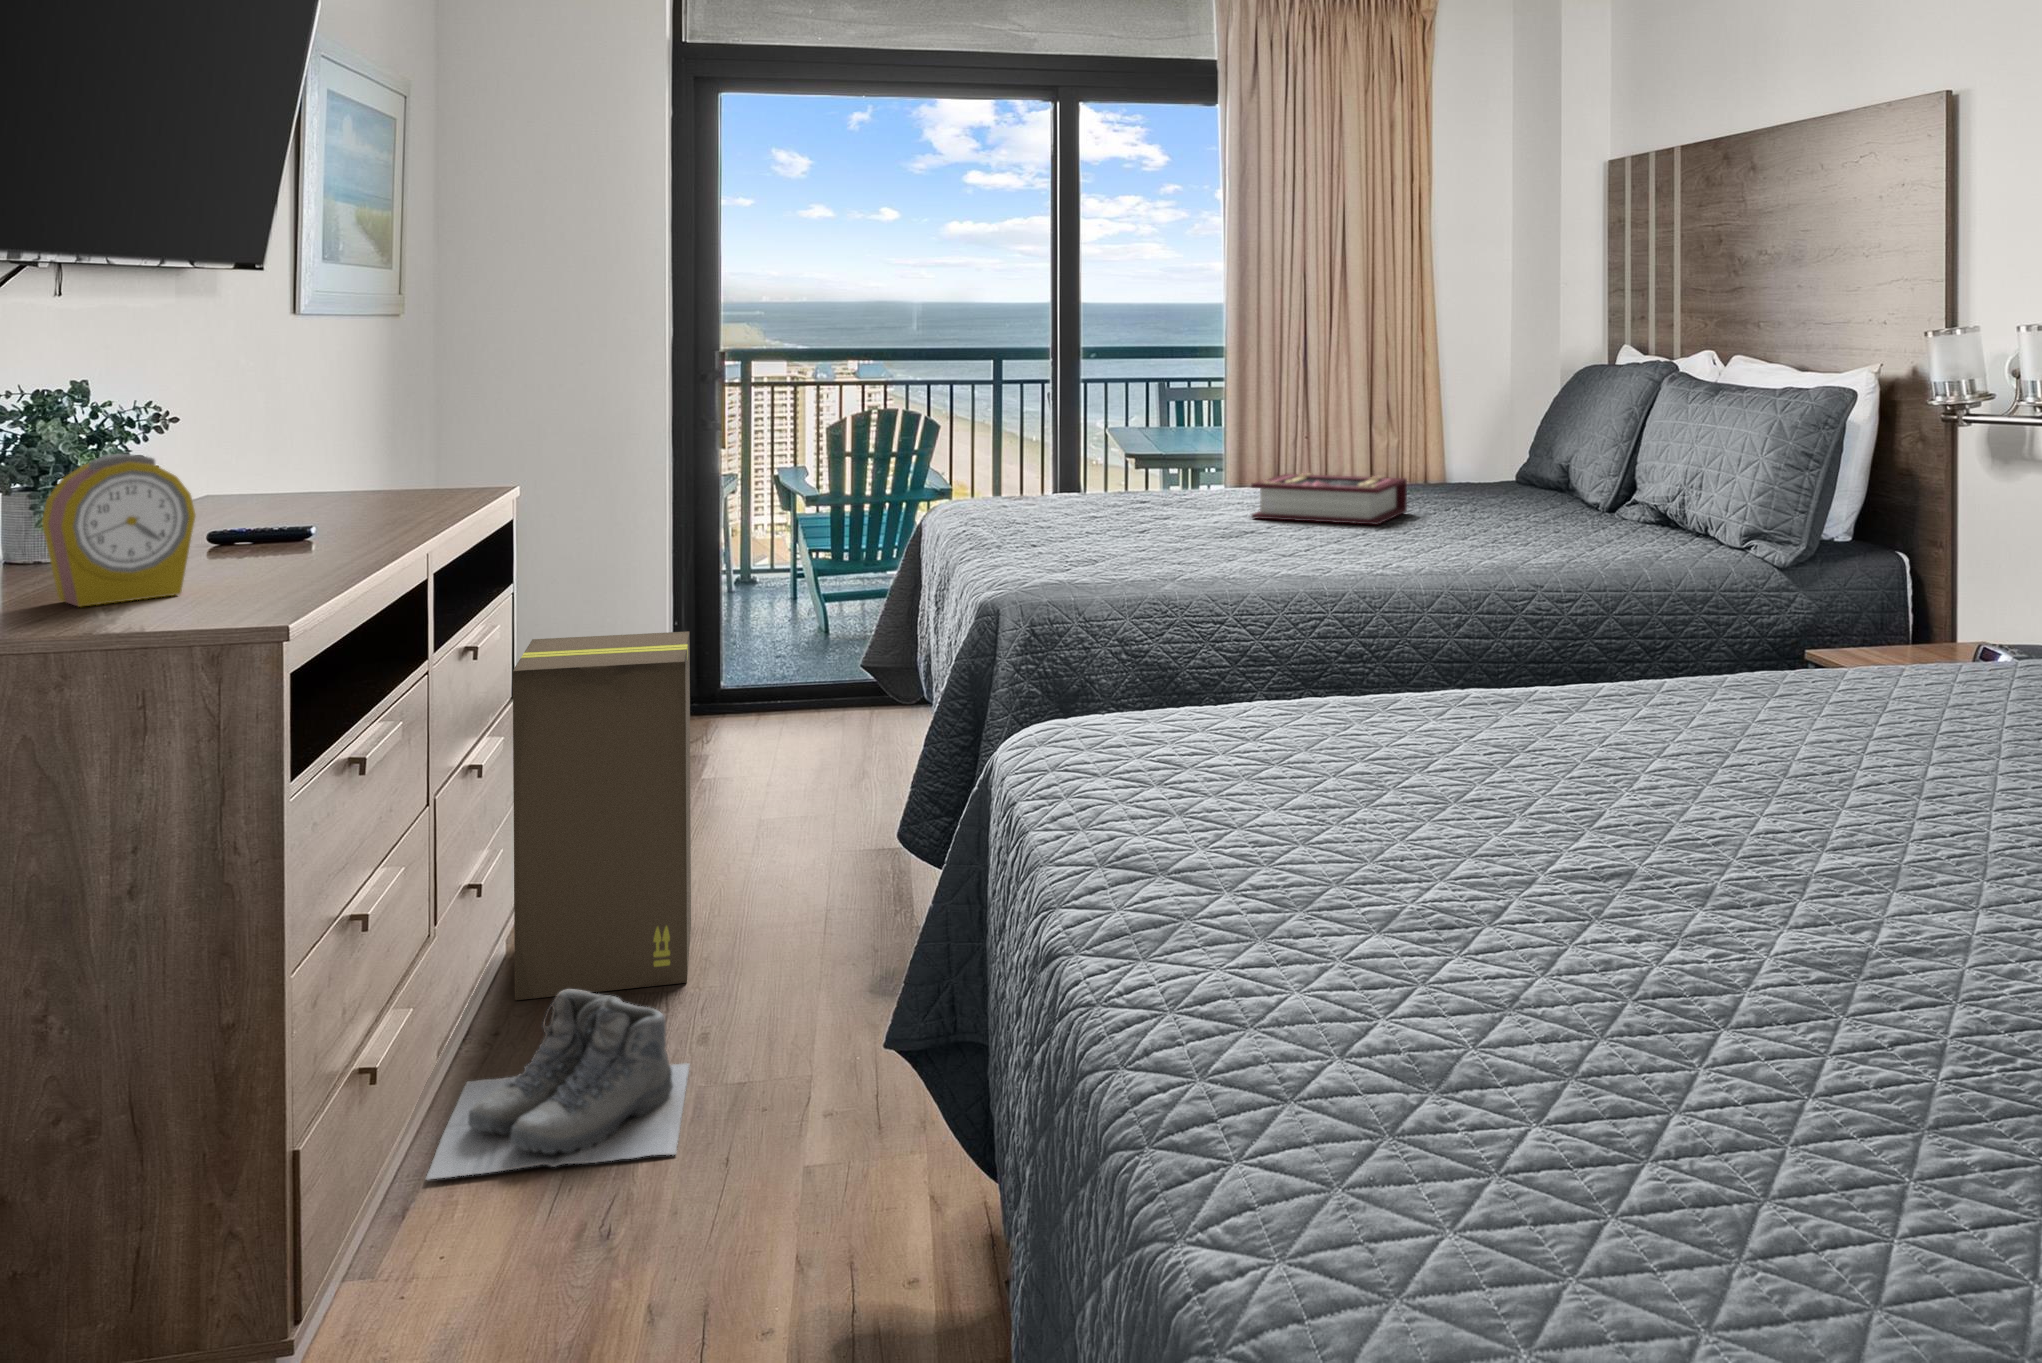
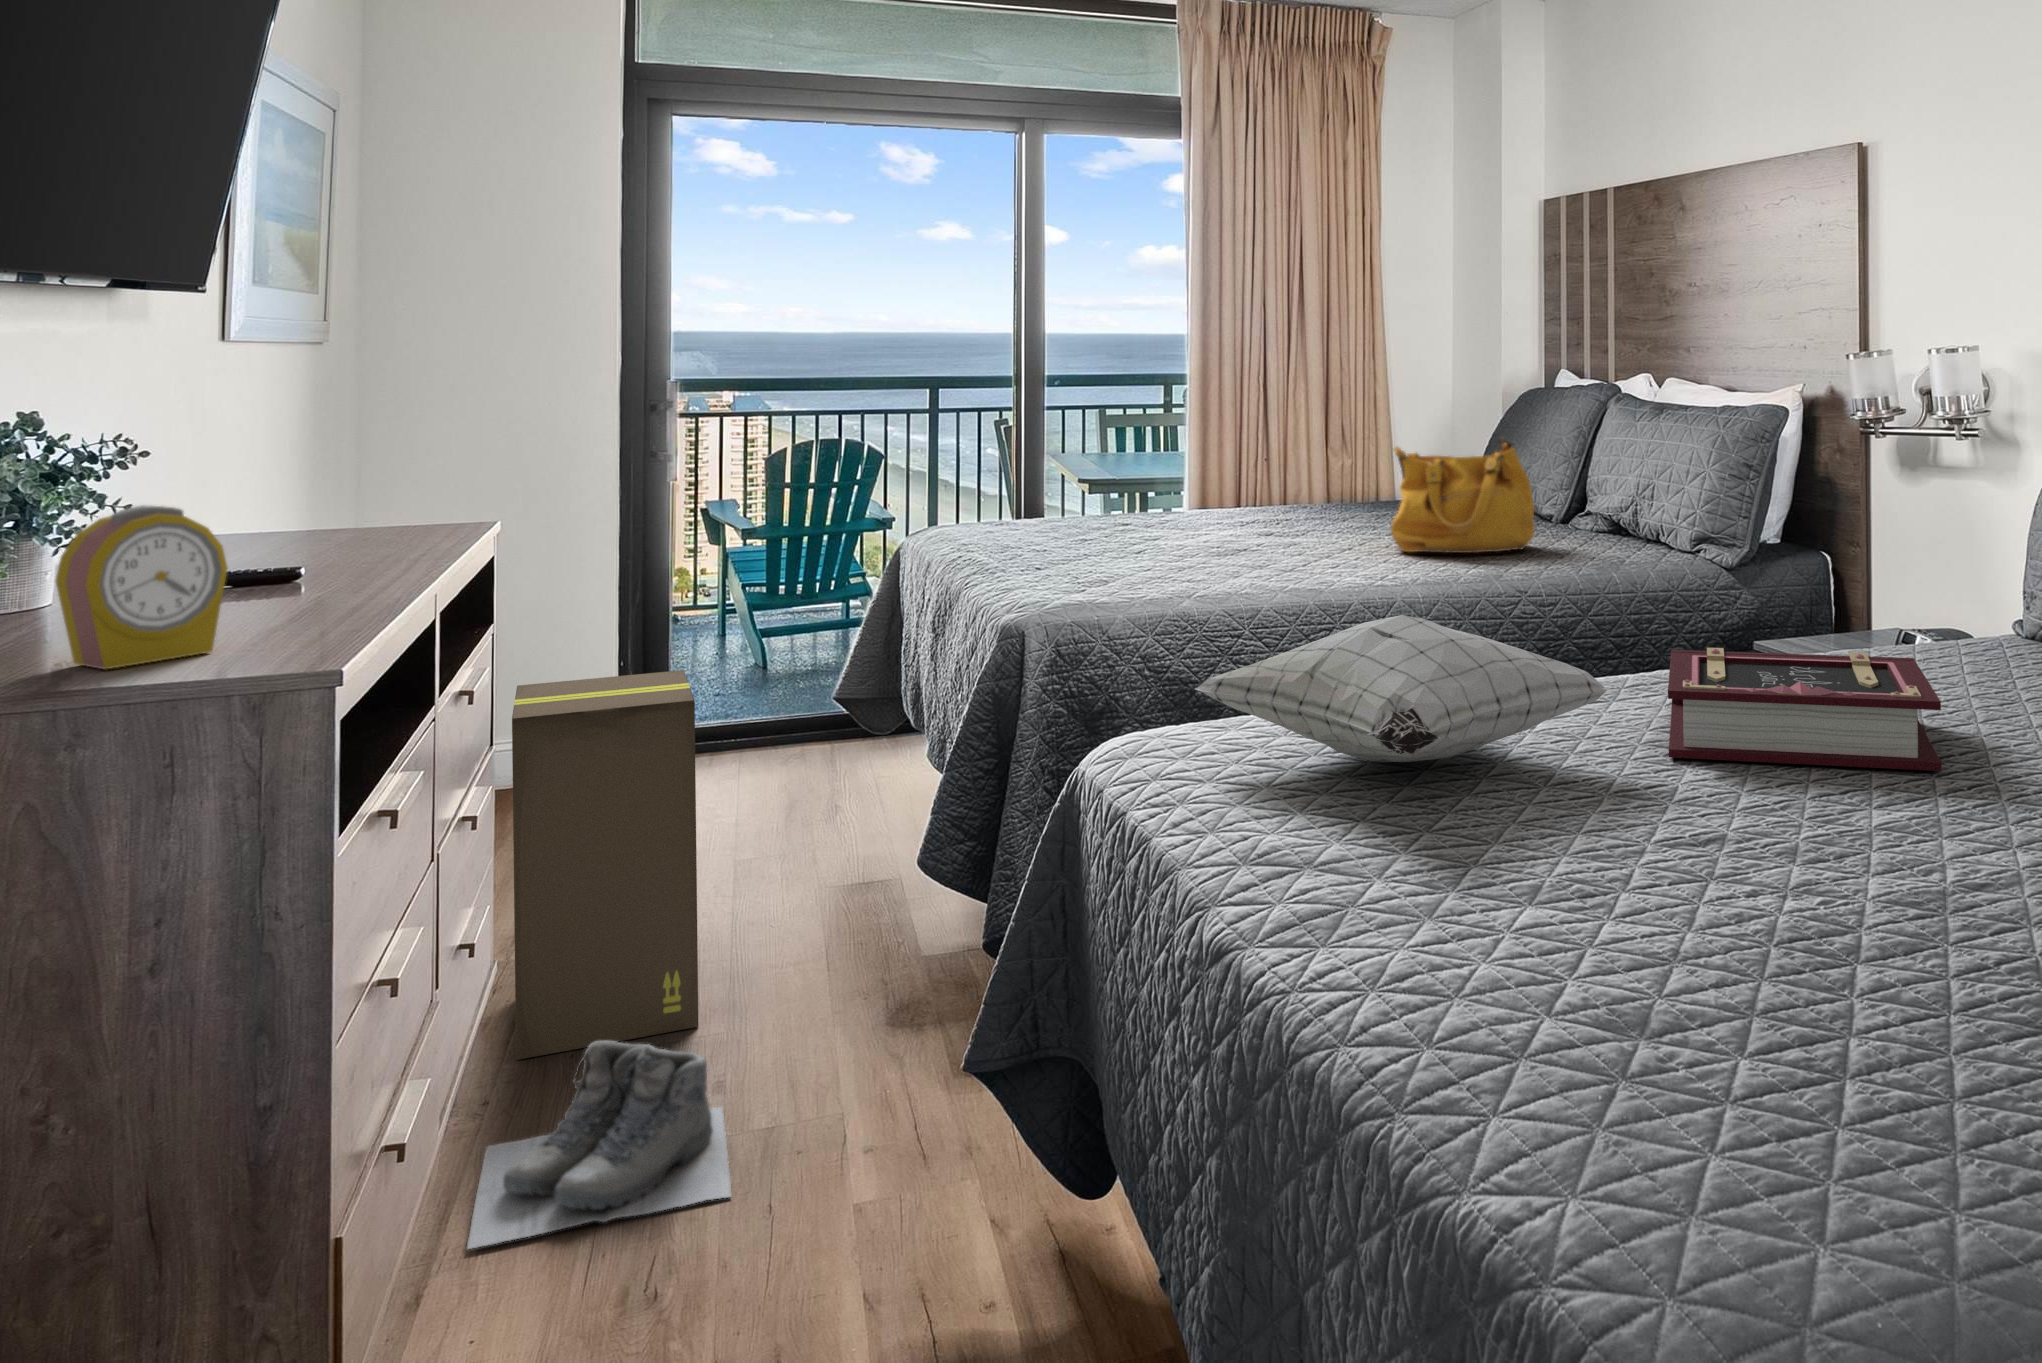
handbag: none [1419,421,1576,544] -> present [1391,437,1534,553]
book: present [1251,473,1407,524] -> present [1668,648,1942,771]
pillow: none [1104,606,1550,765] -> present [1195,615,1610,762]

